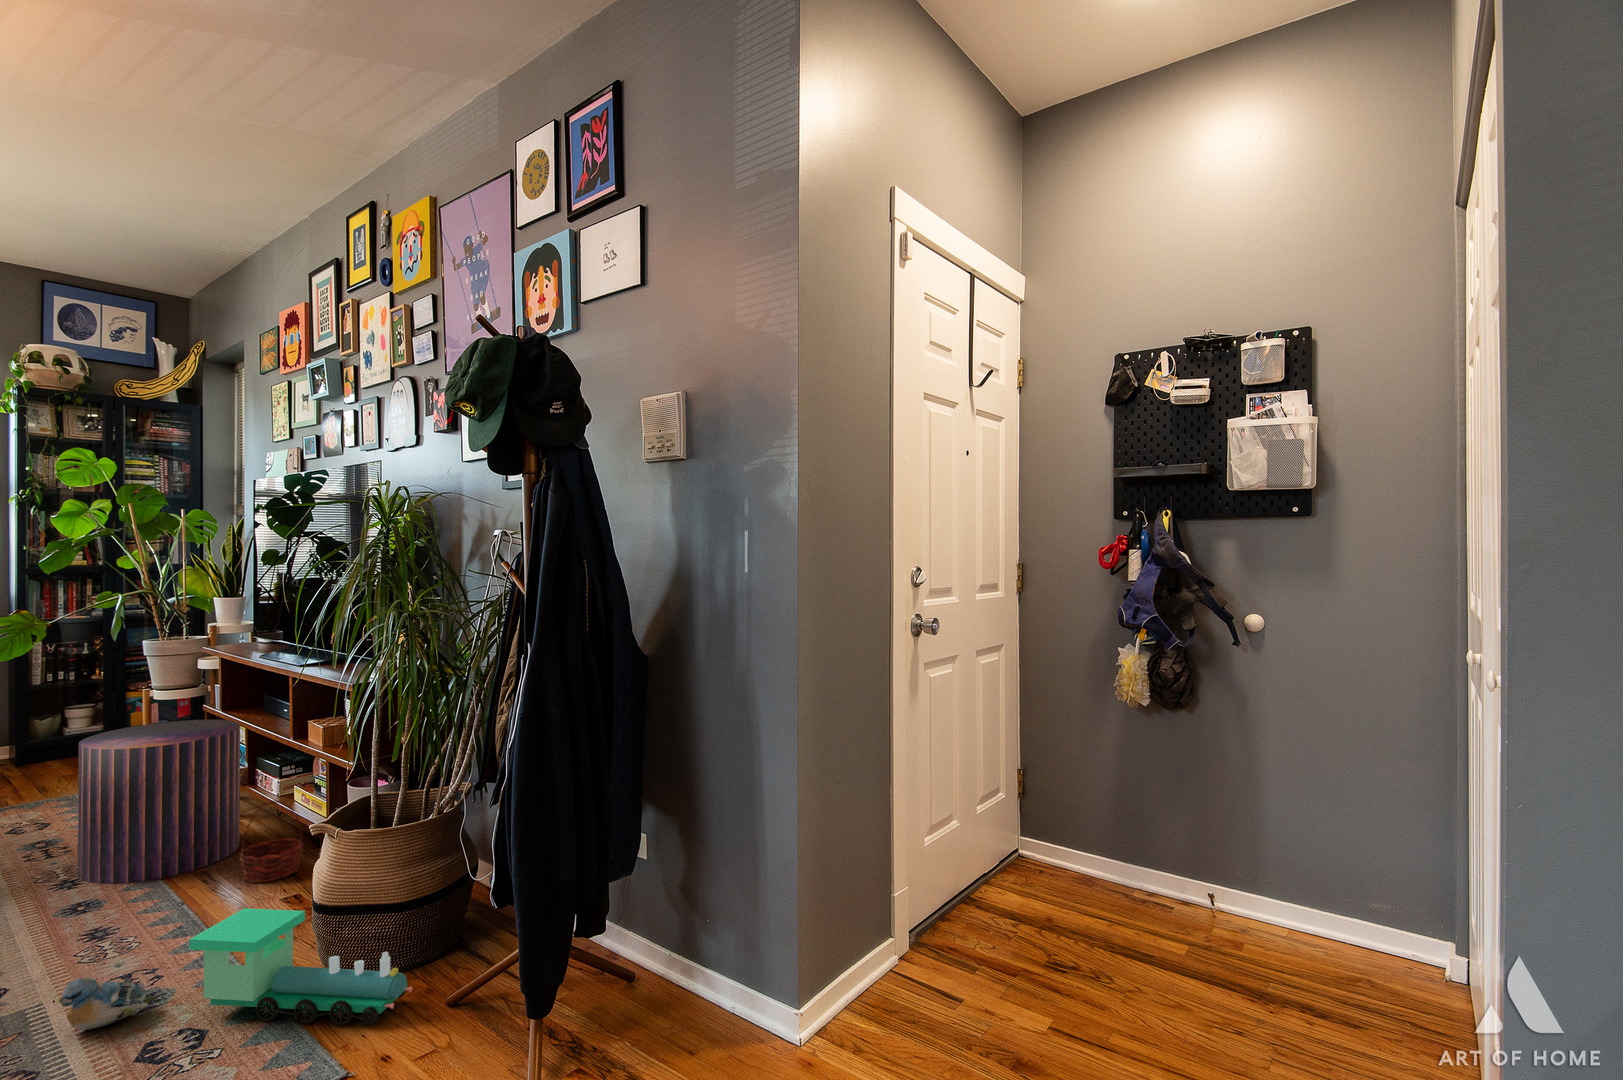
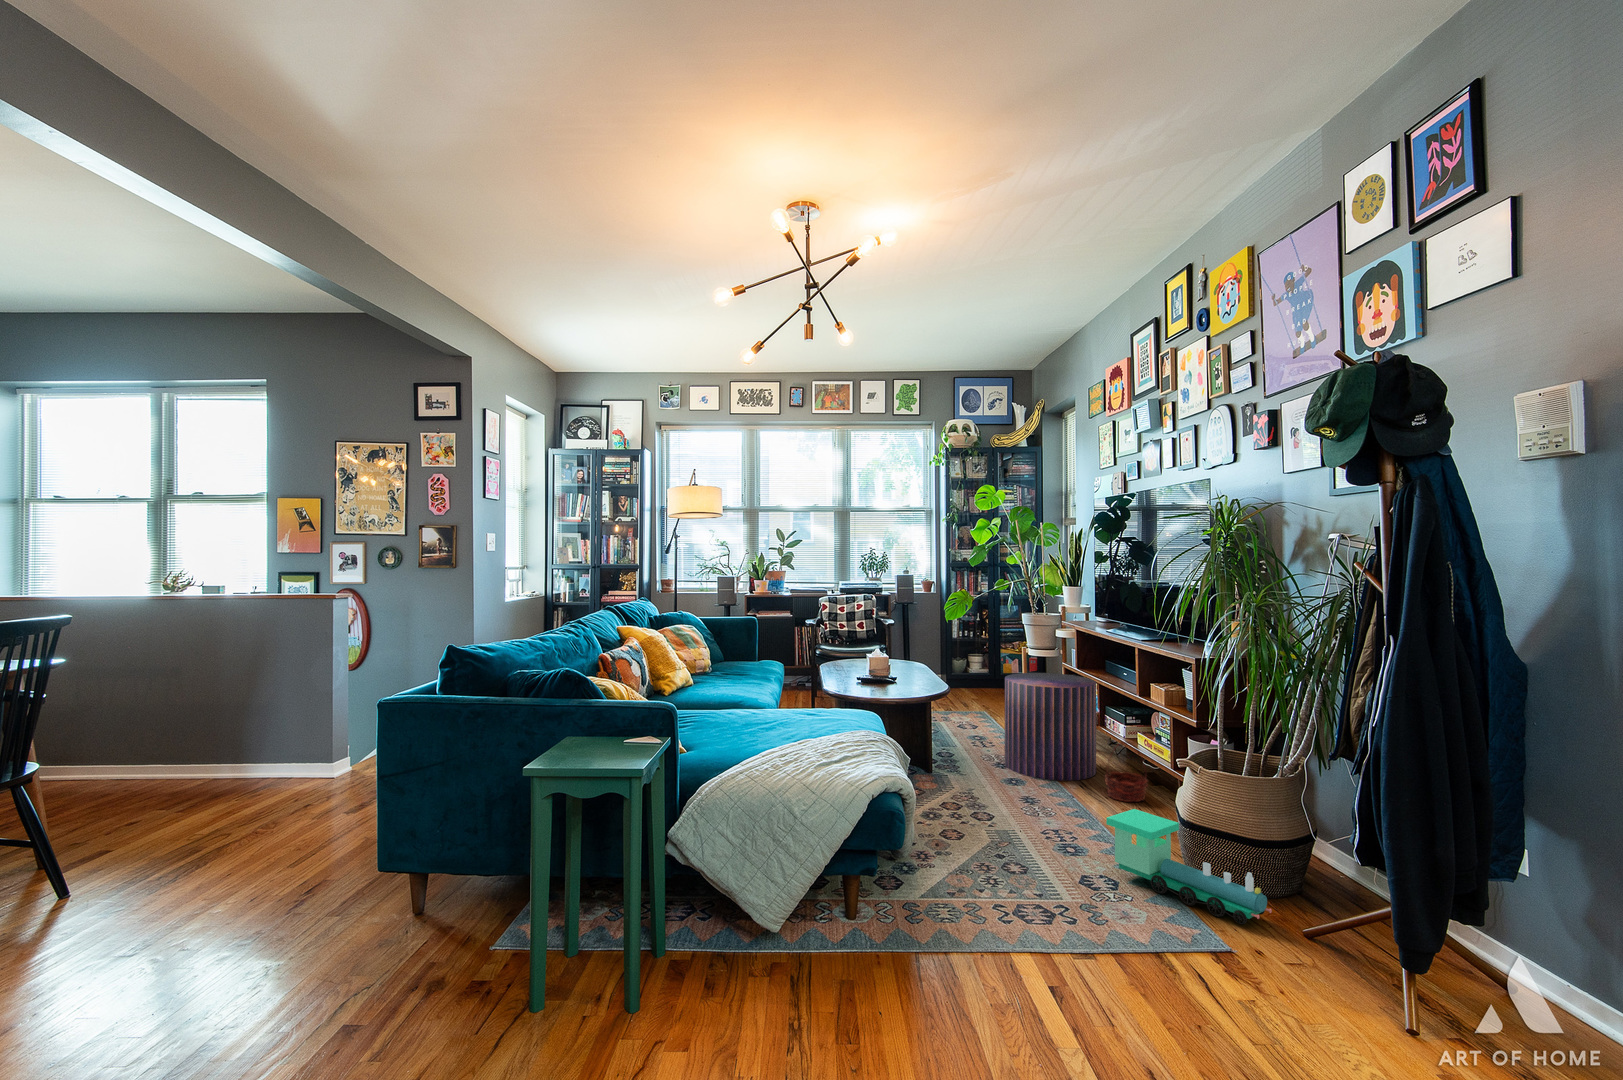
plush toy: present [58,978,157,1030] -> none [1033,822,1083,858]

